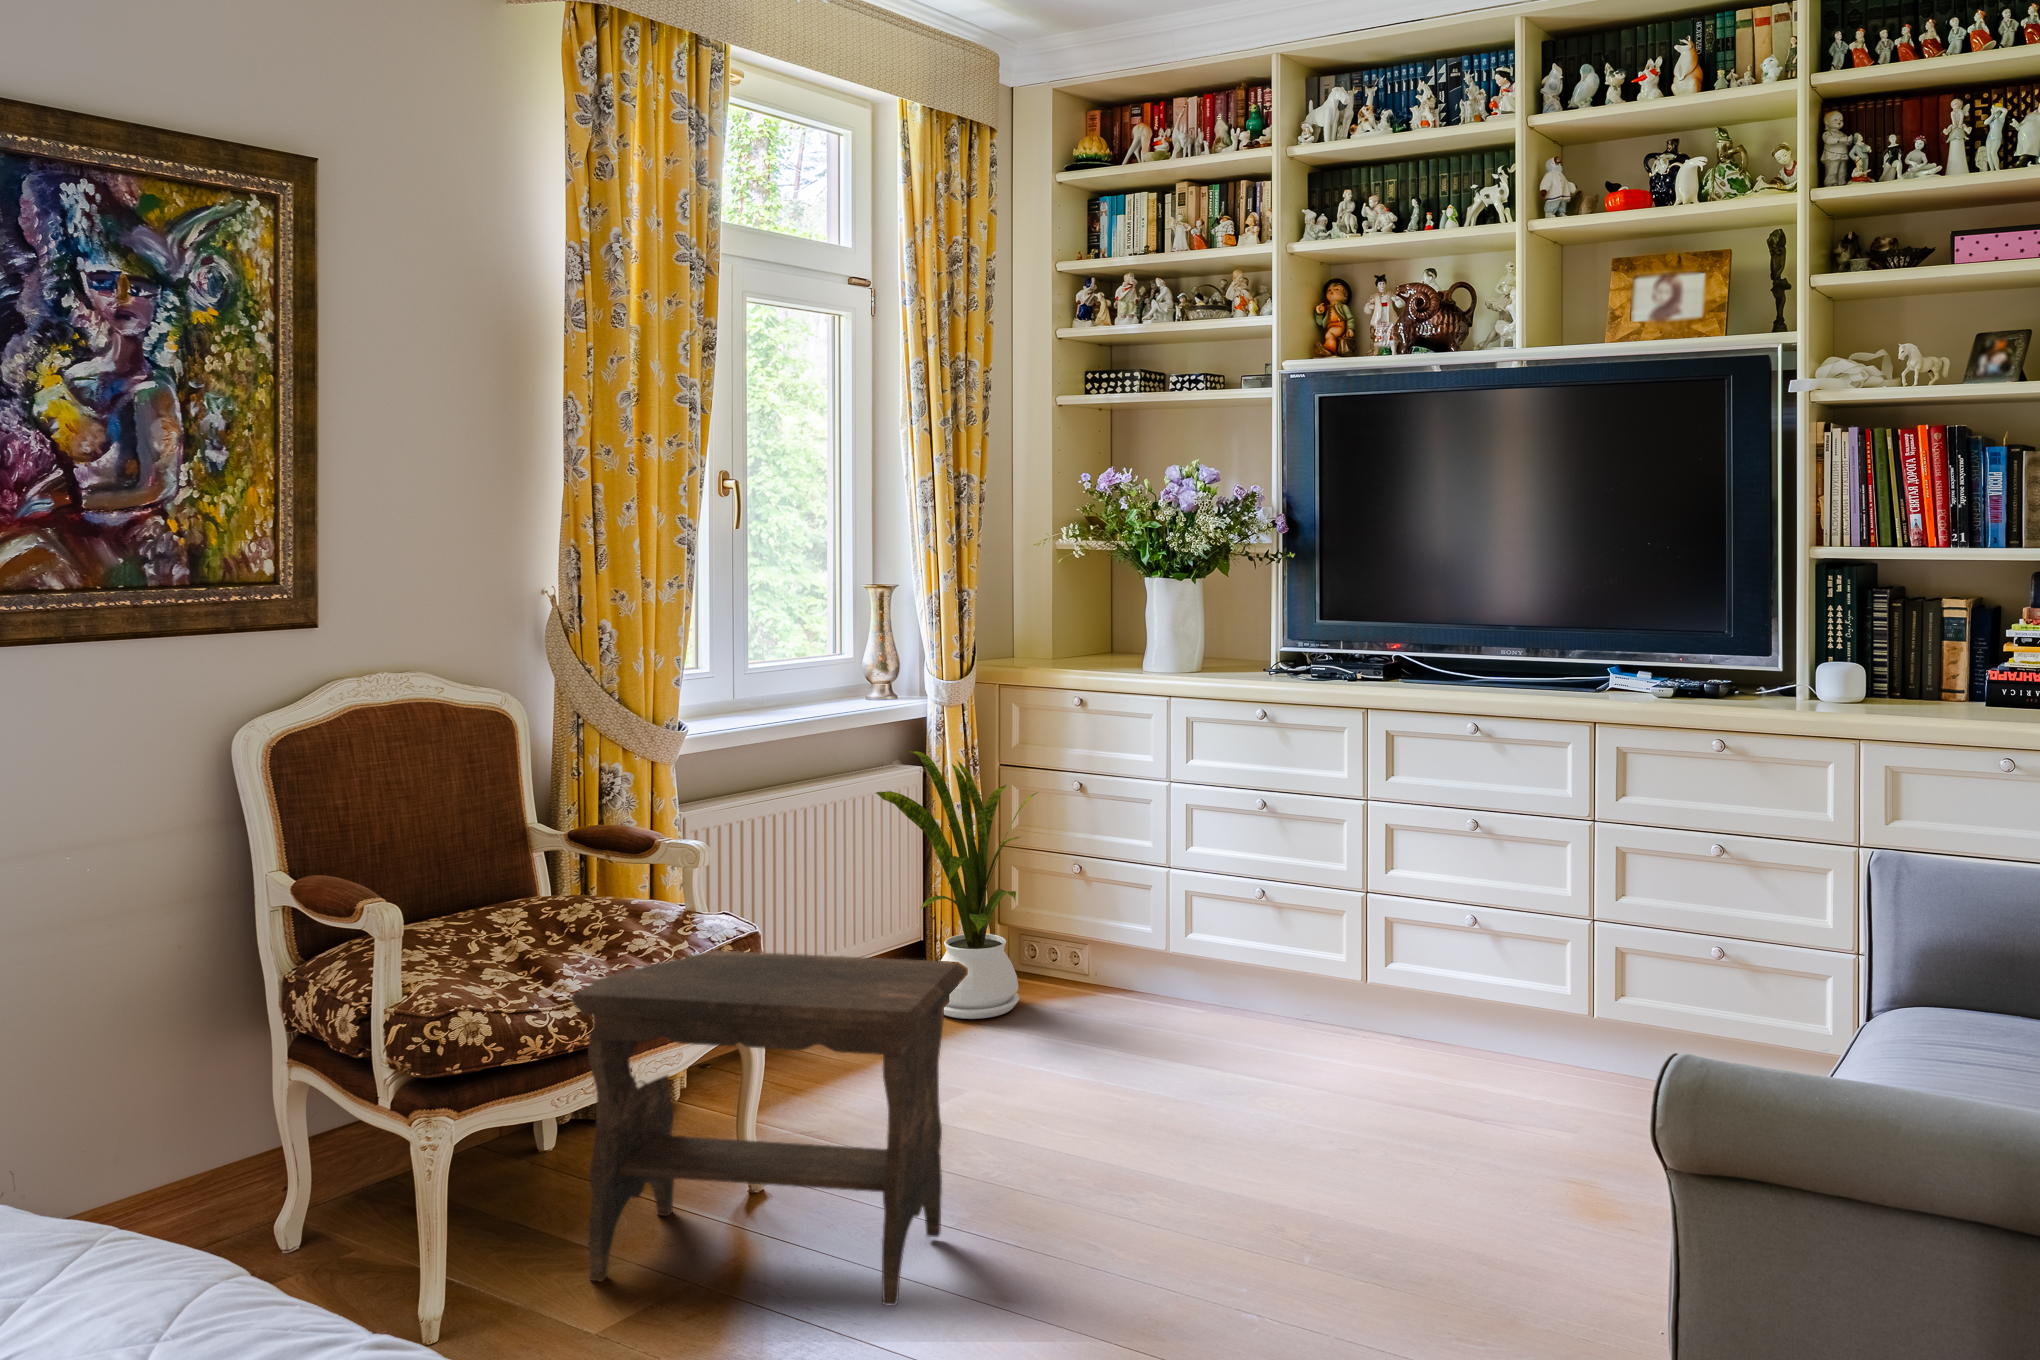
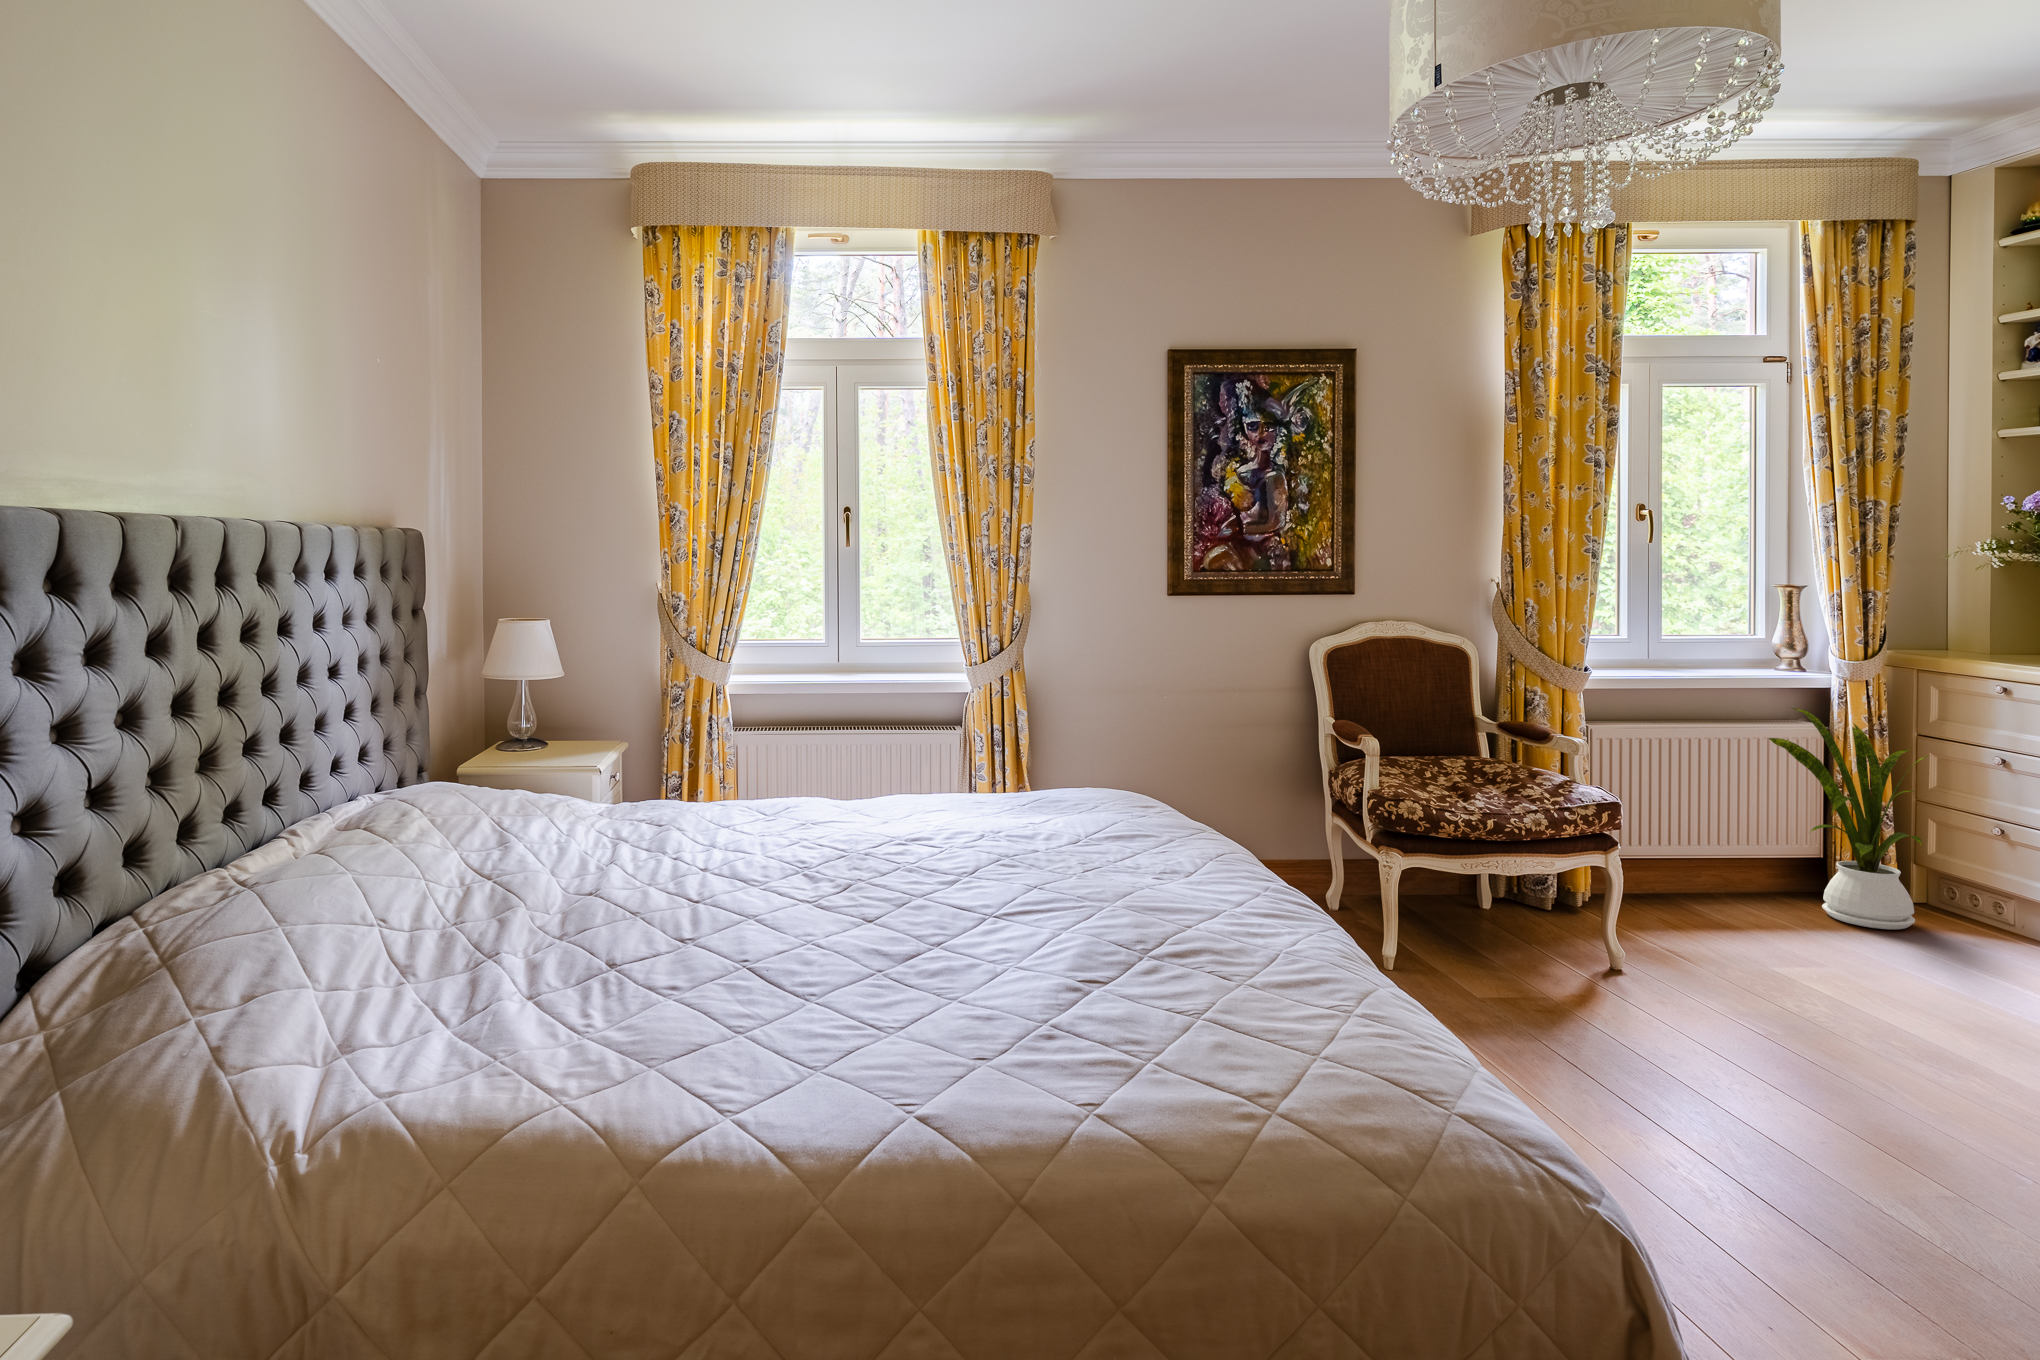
footstool: present [570,950,967,1306] -> none [1466,795,1765,1045]

